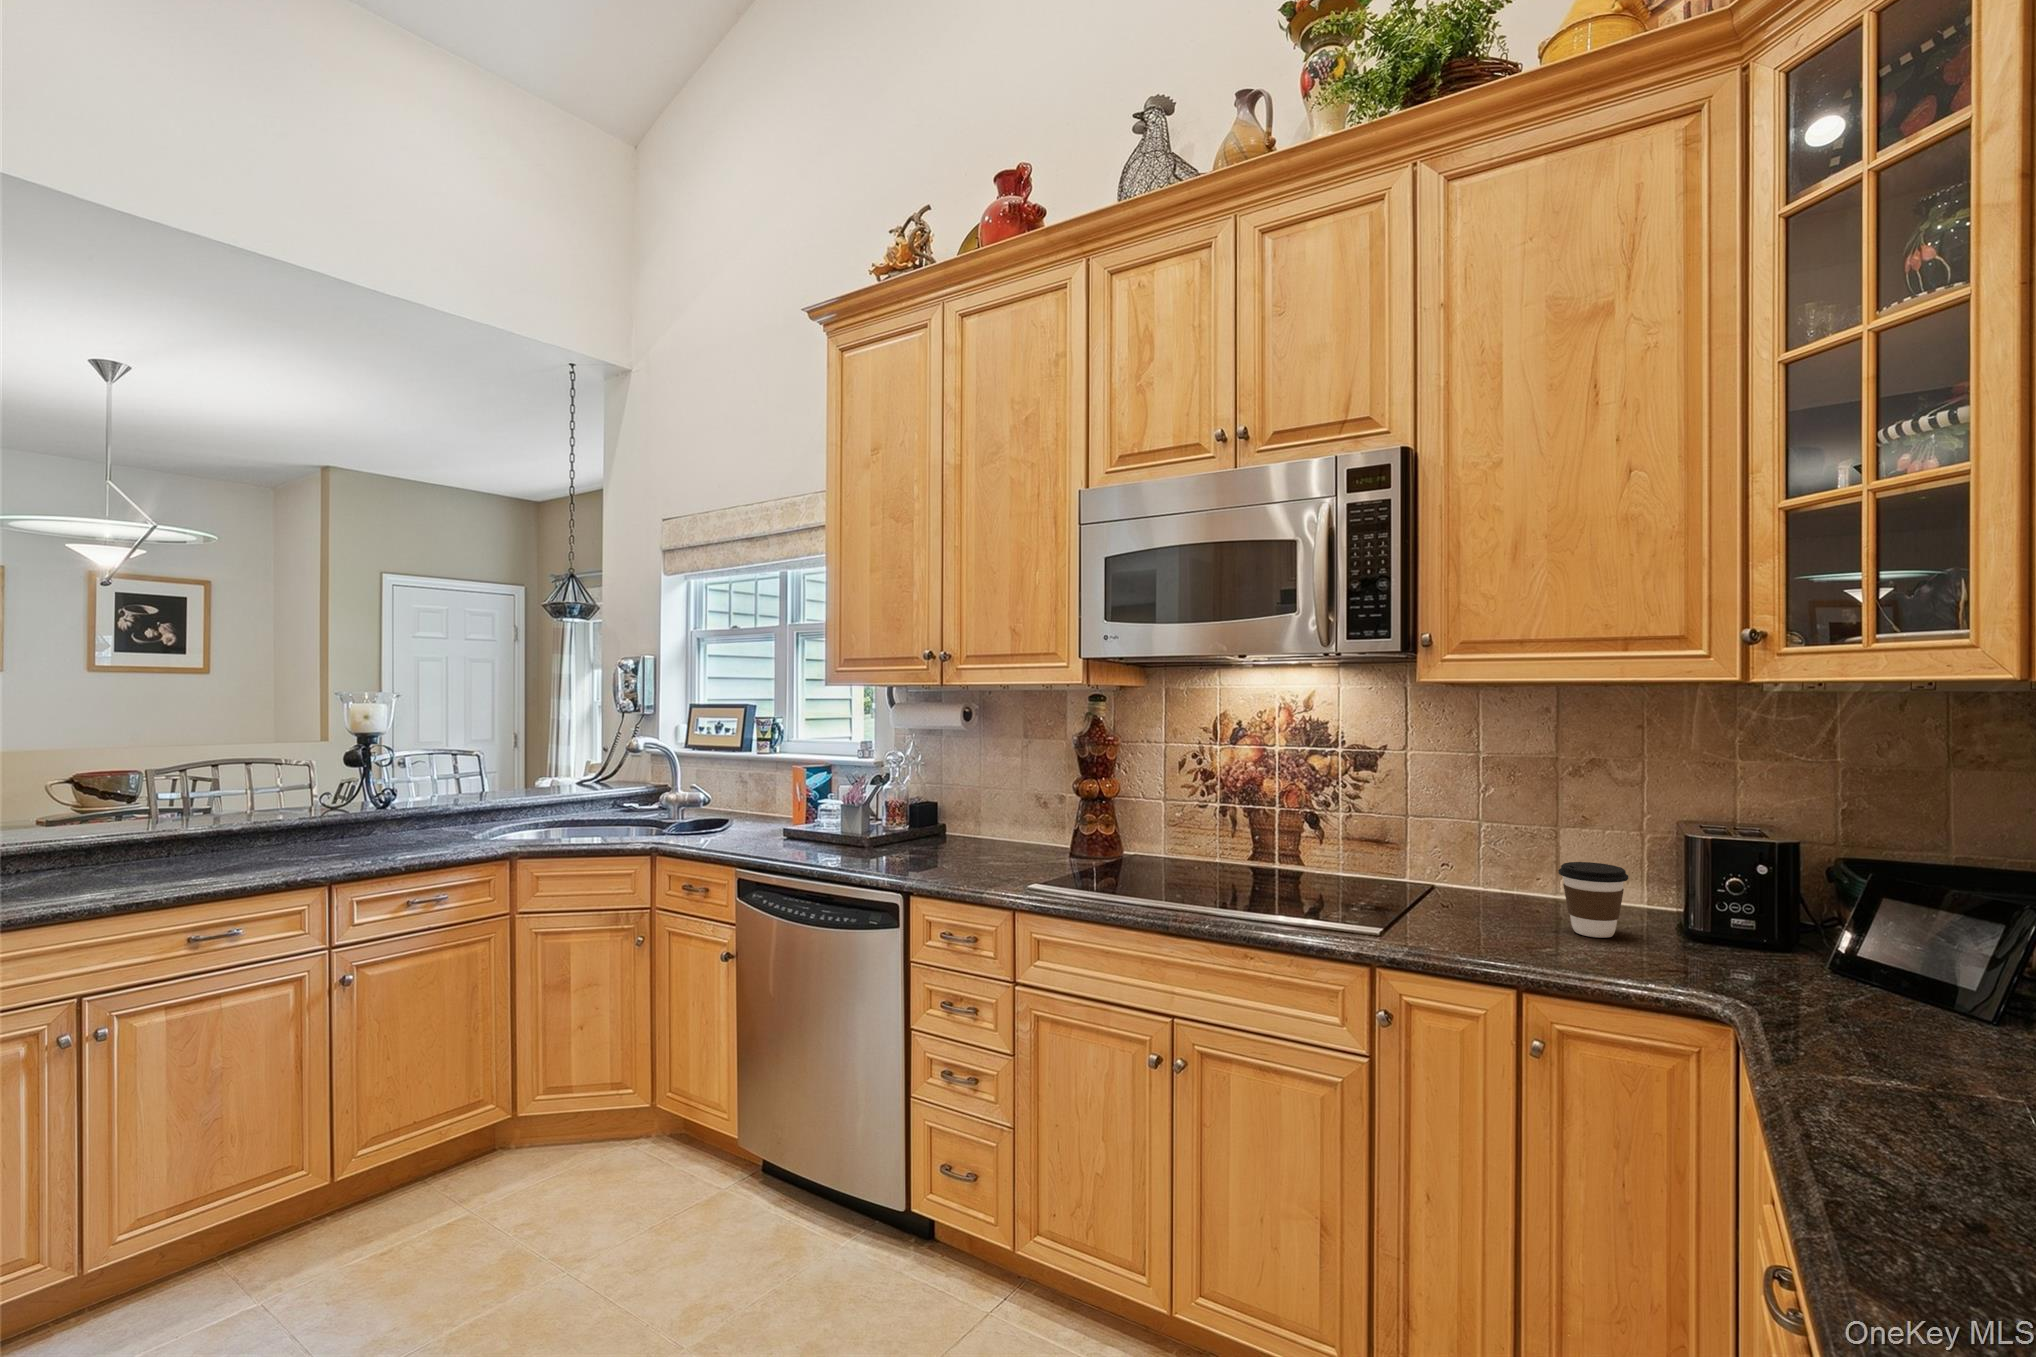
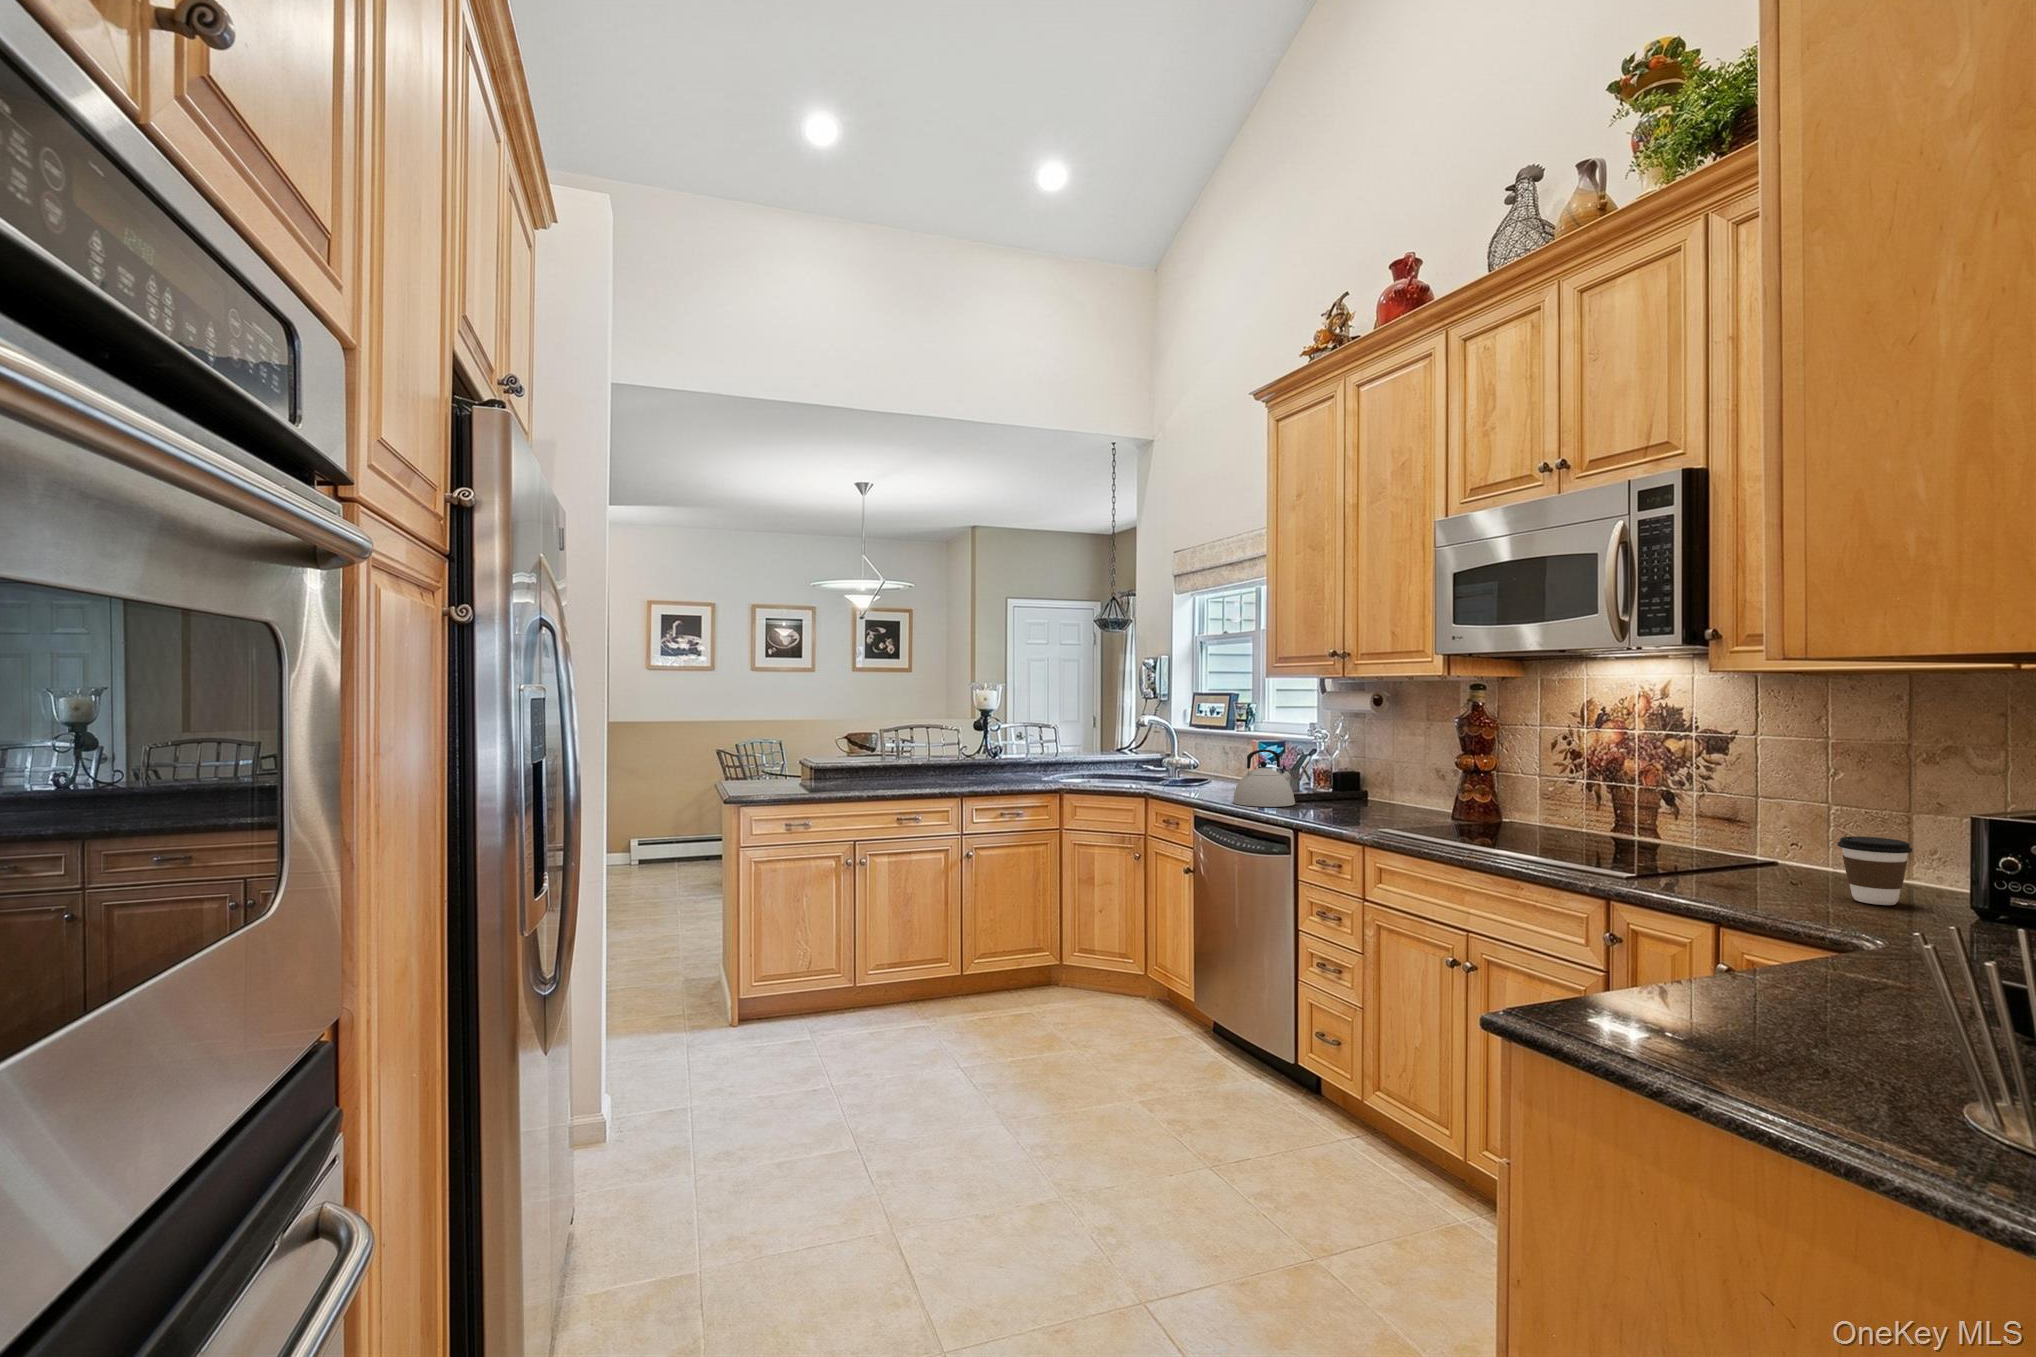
kettle: none [801,785,883,865] -> present [1233,749,1295,807]

